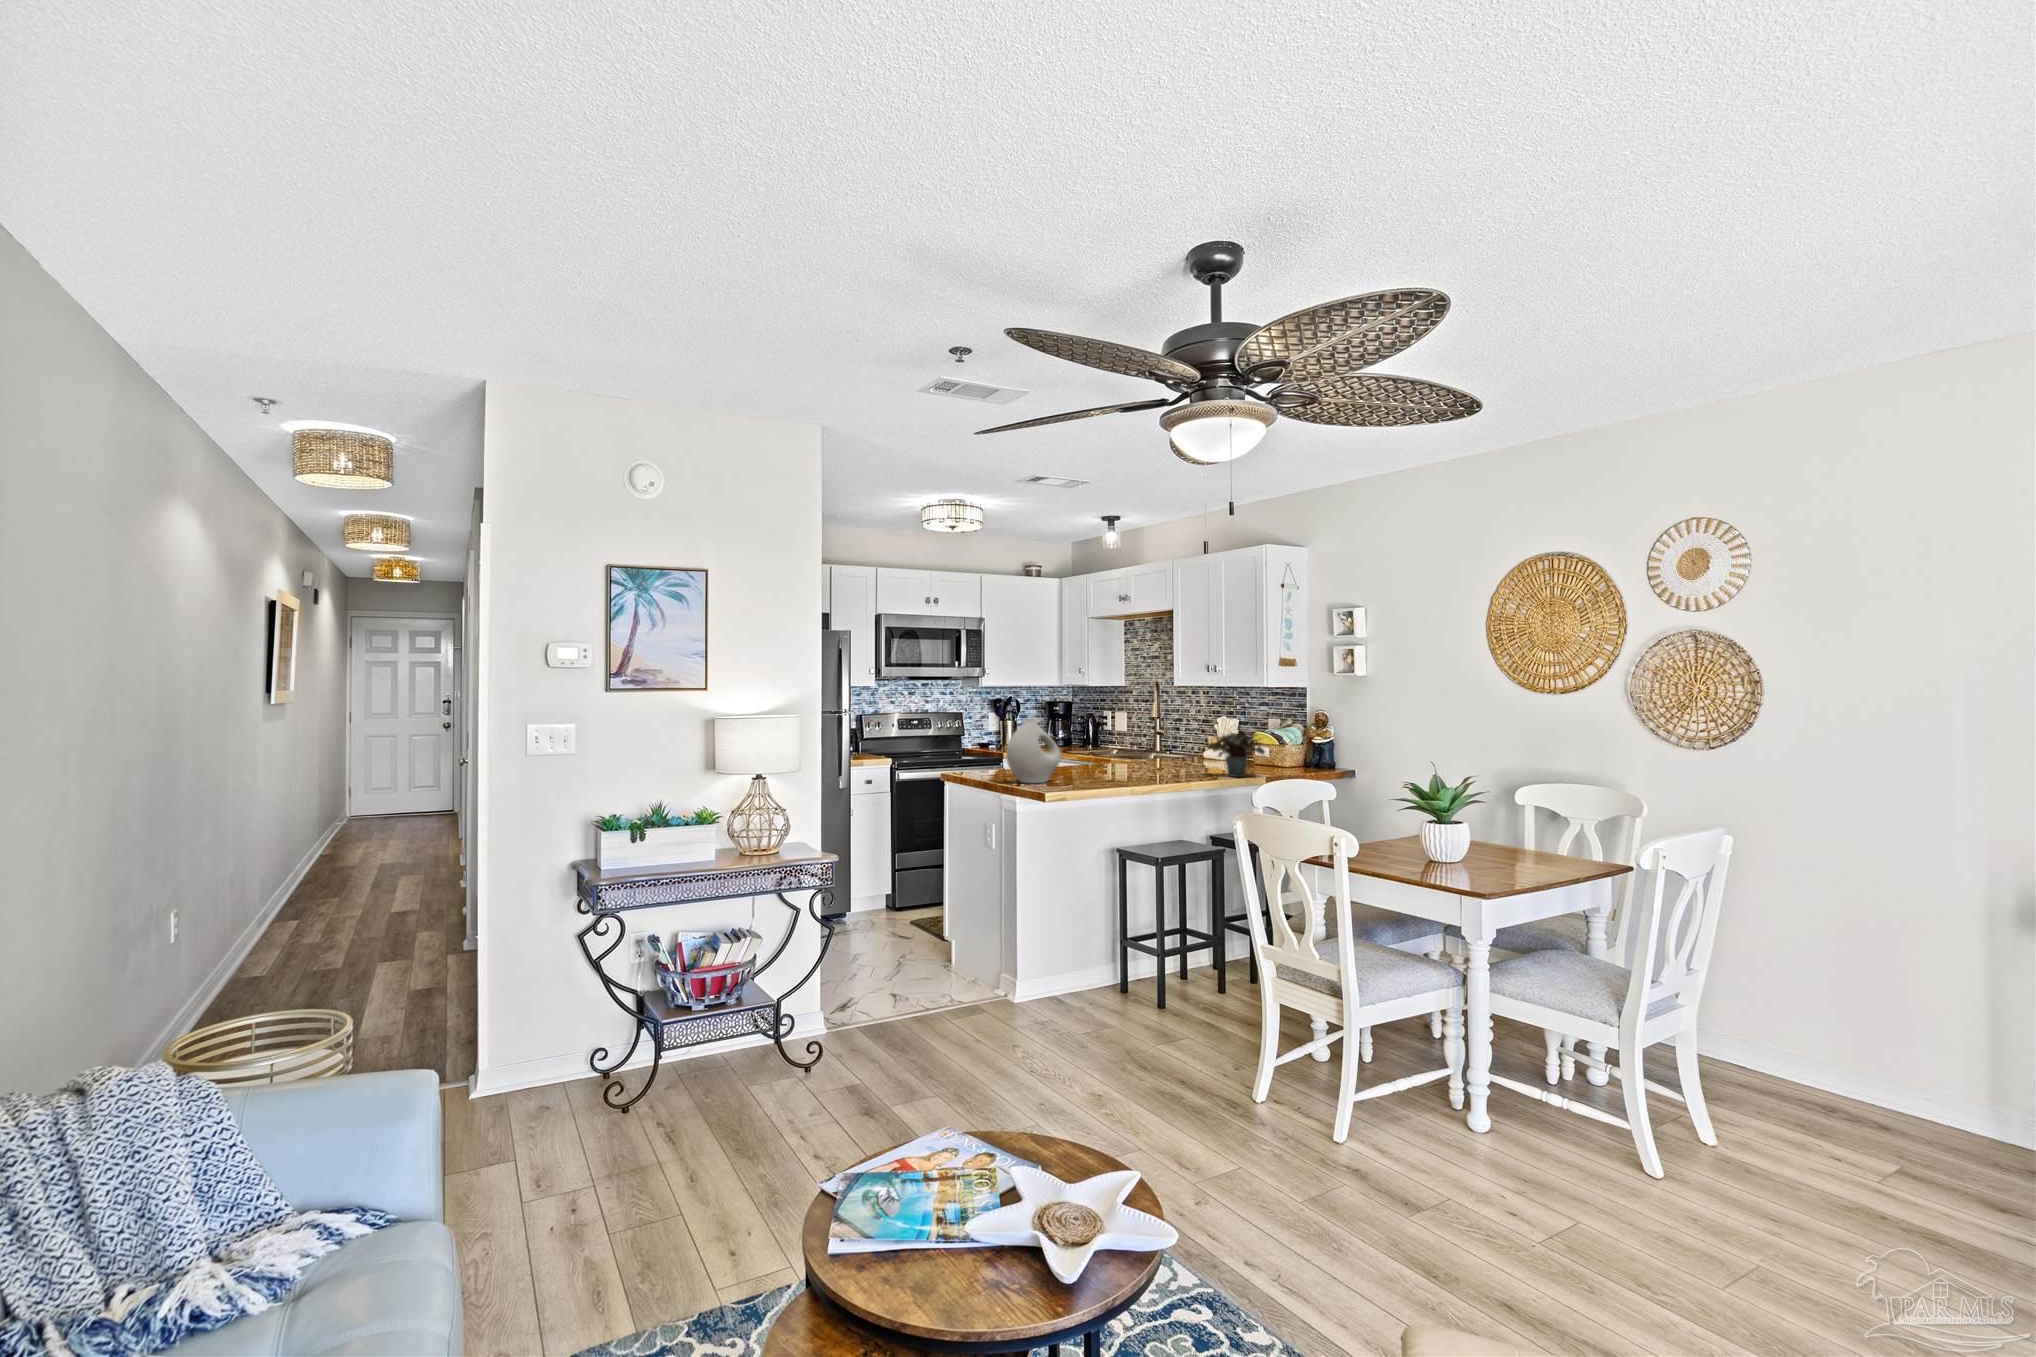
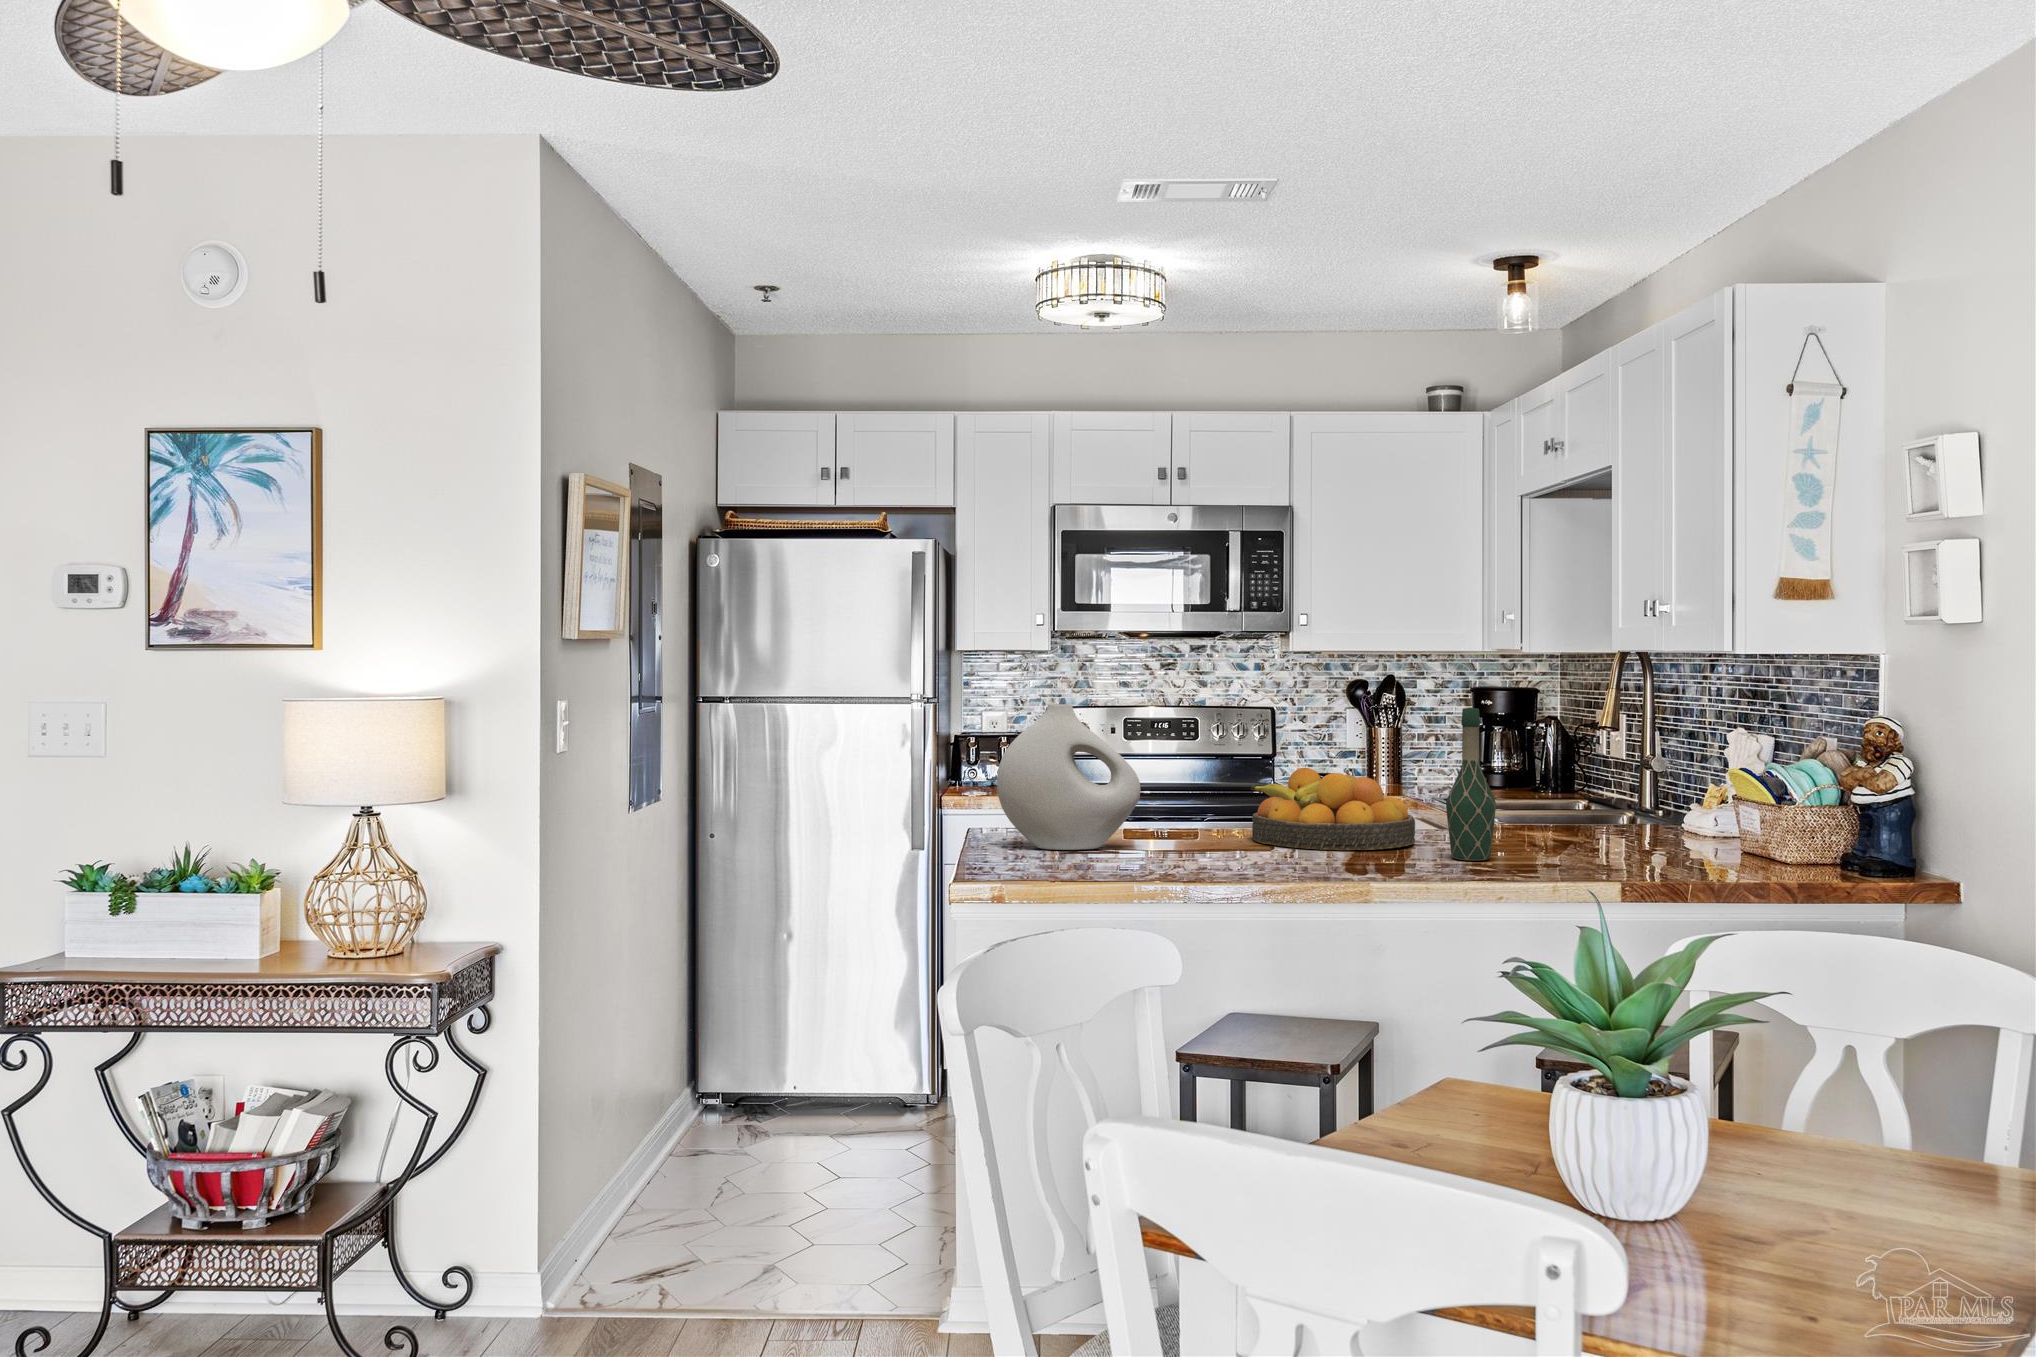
wine bottle: none [1172,718,1192,779] -> present [1446,708,1496,861]
potted plant: present [1207,733,1265,777] -> none [1567,749,1744,864]
fruit bowl: none [1075,744,1145,778] -> present [1251,768,1415,850]

